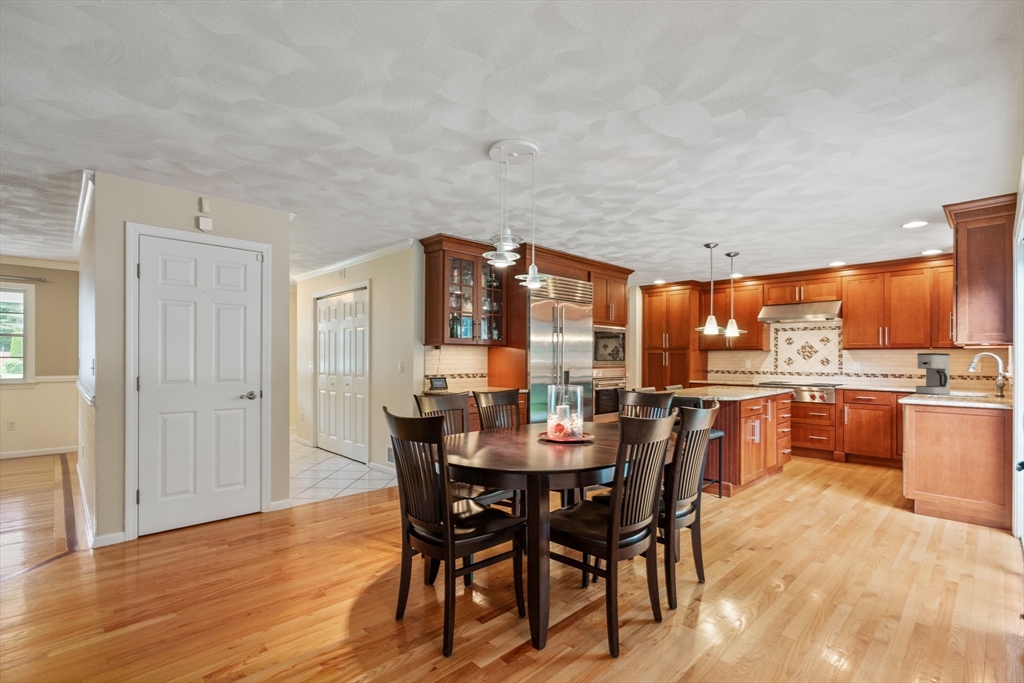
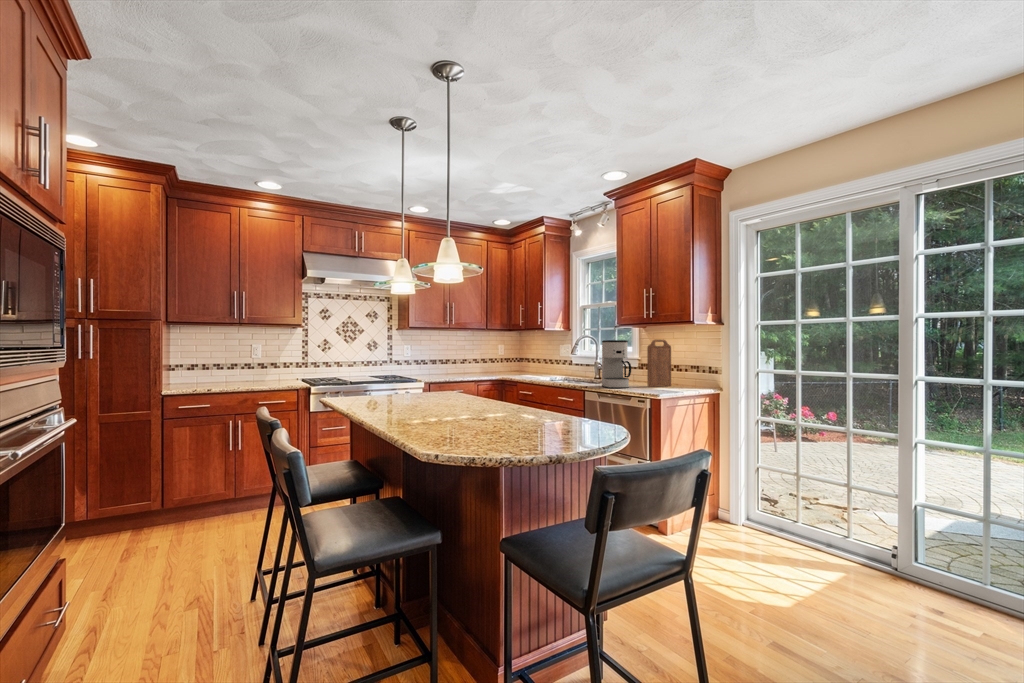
cutting board: none [954,352,989,396] -> present [647,340,671,387]

